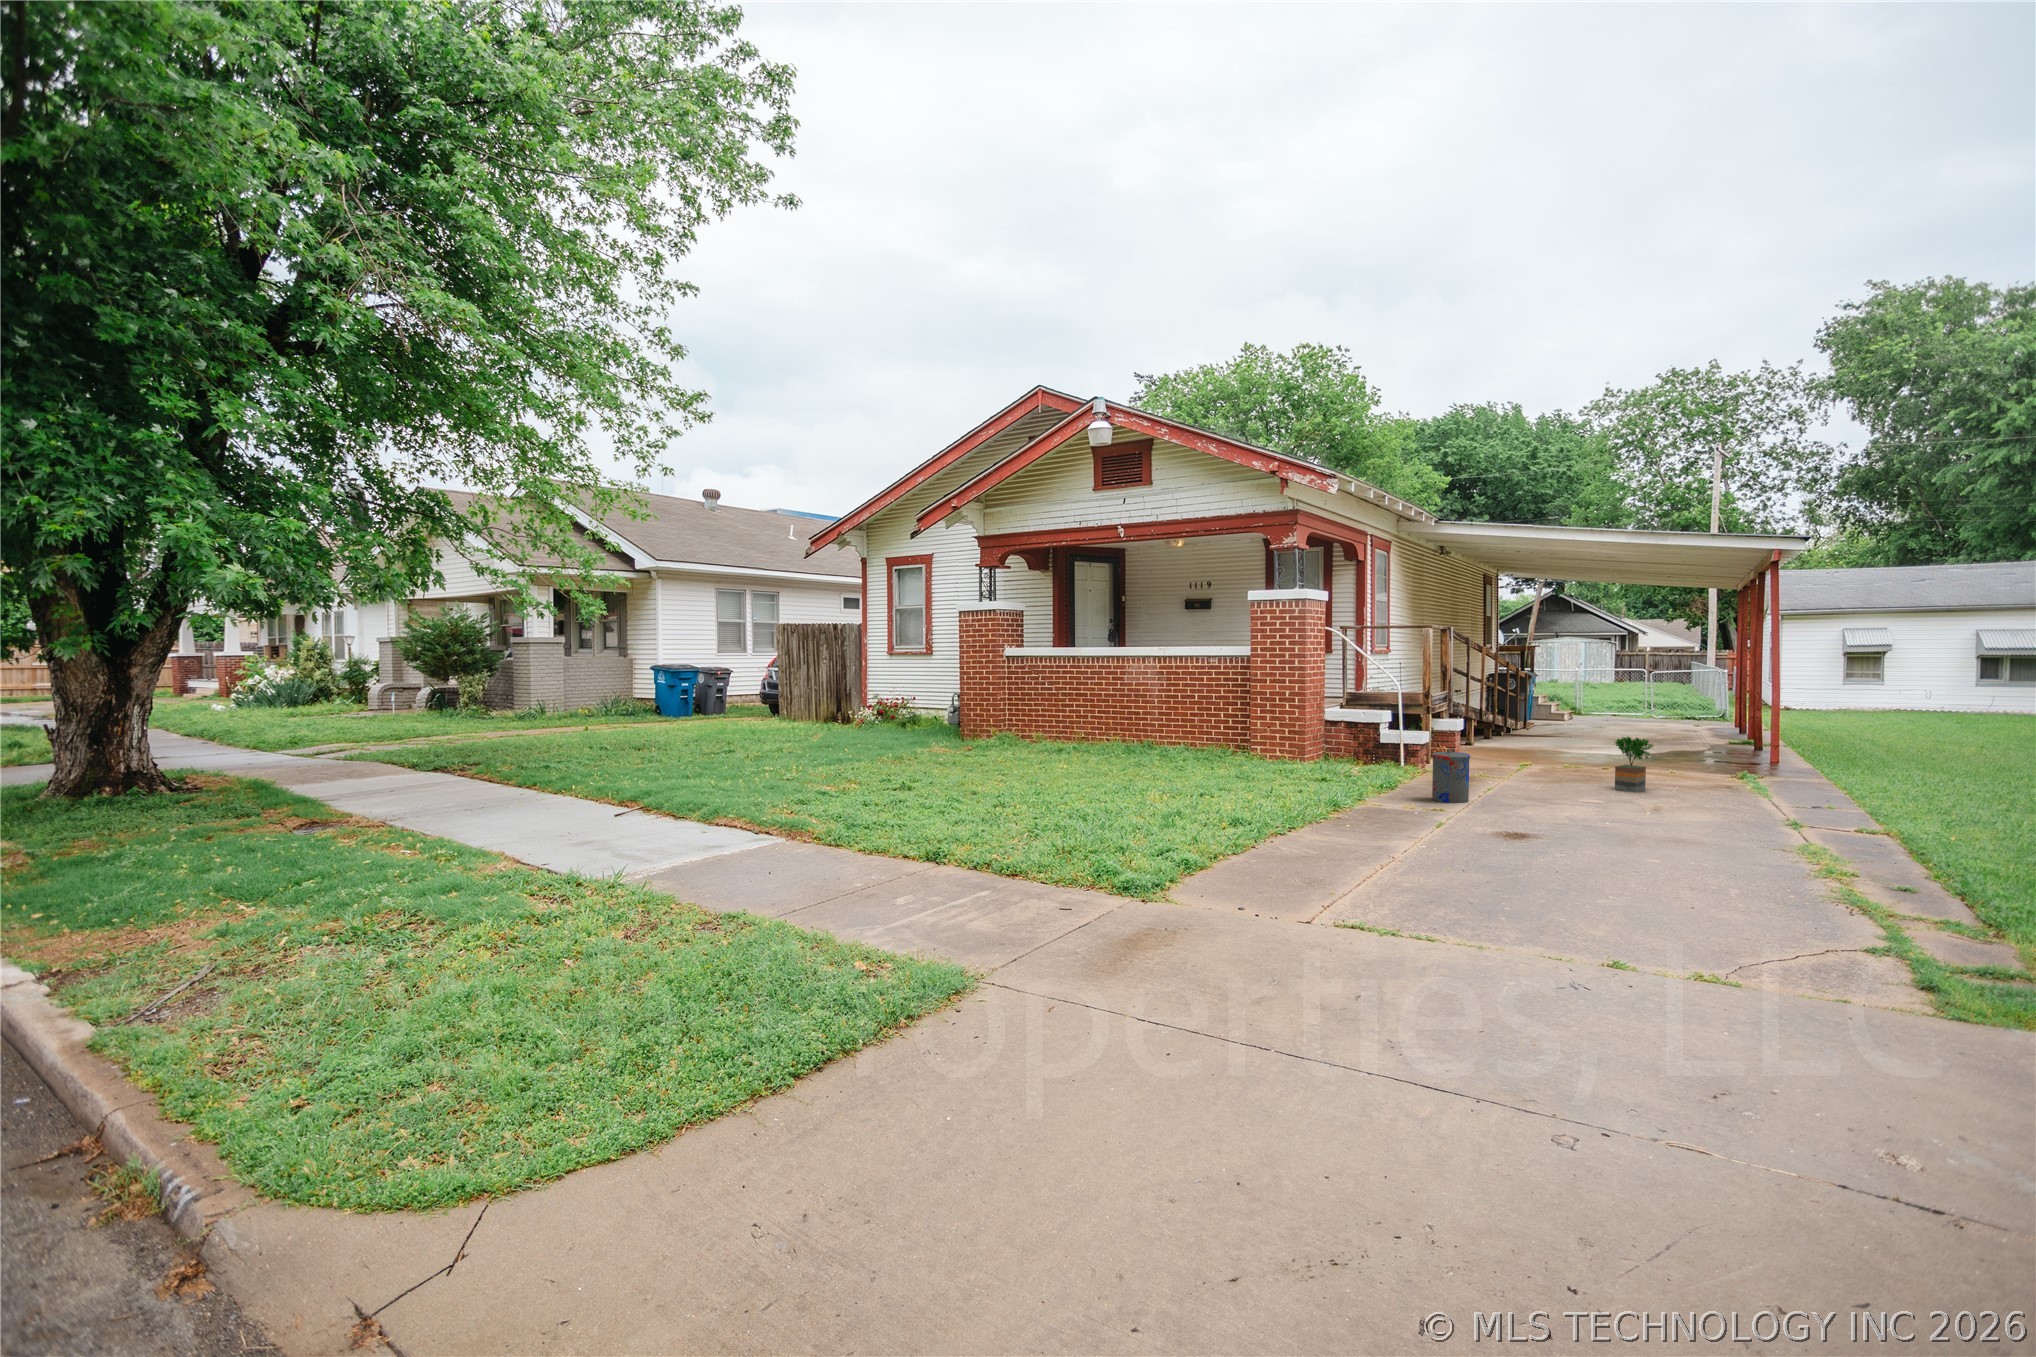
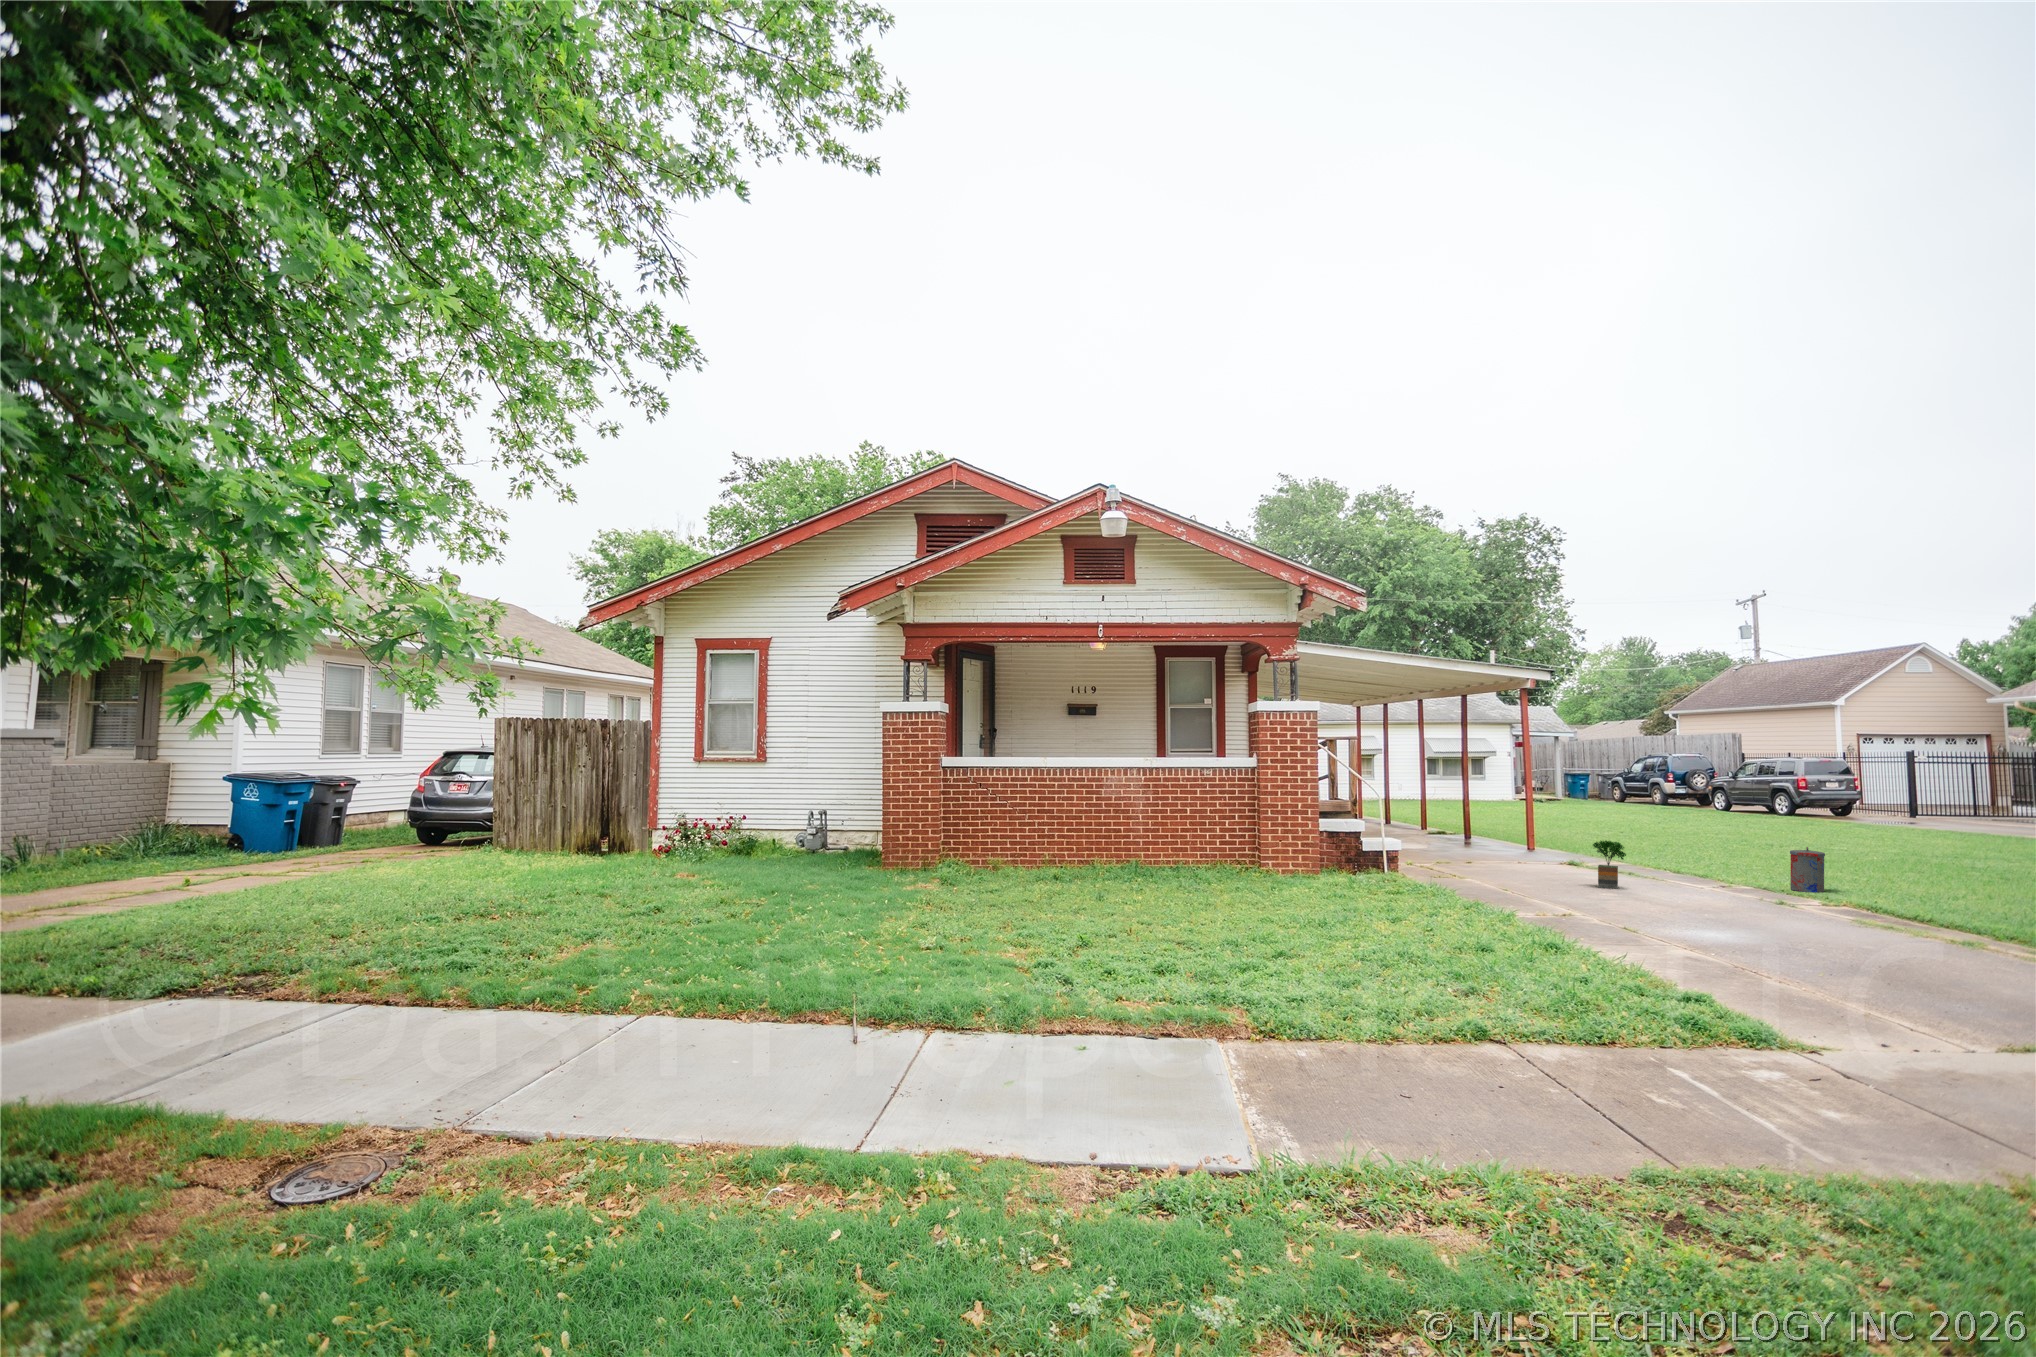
trash can: present [1432,748,1470,803] -> present [1790,847,1825,893]

